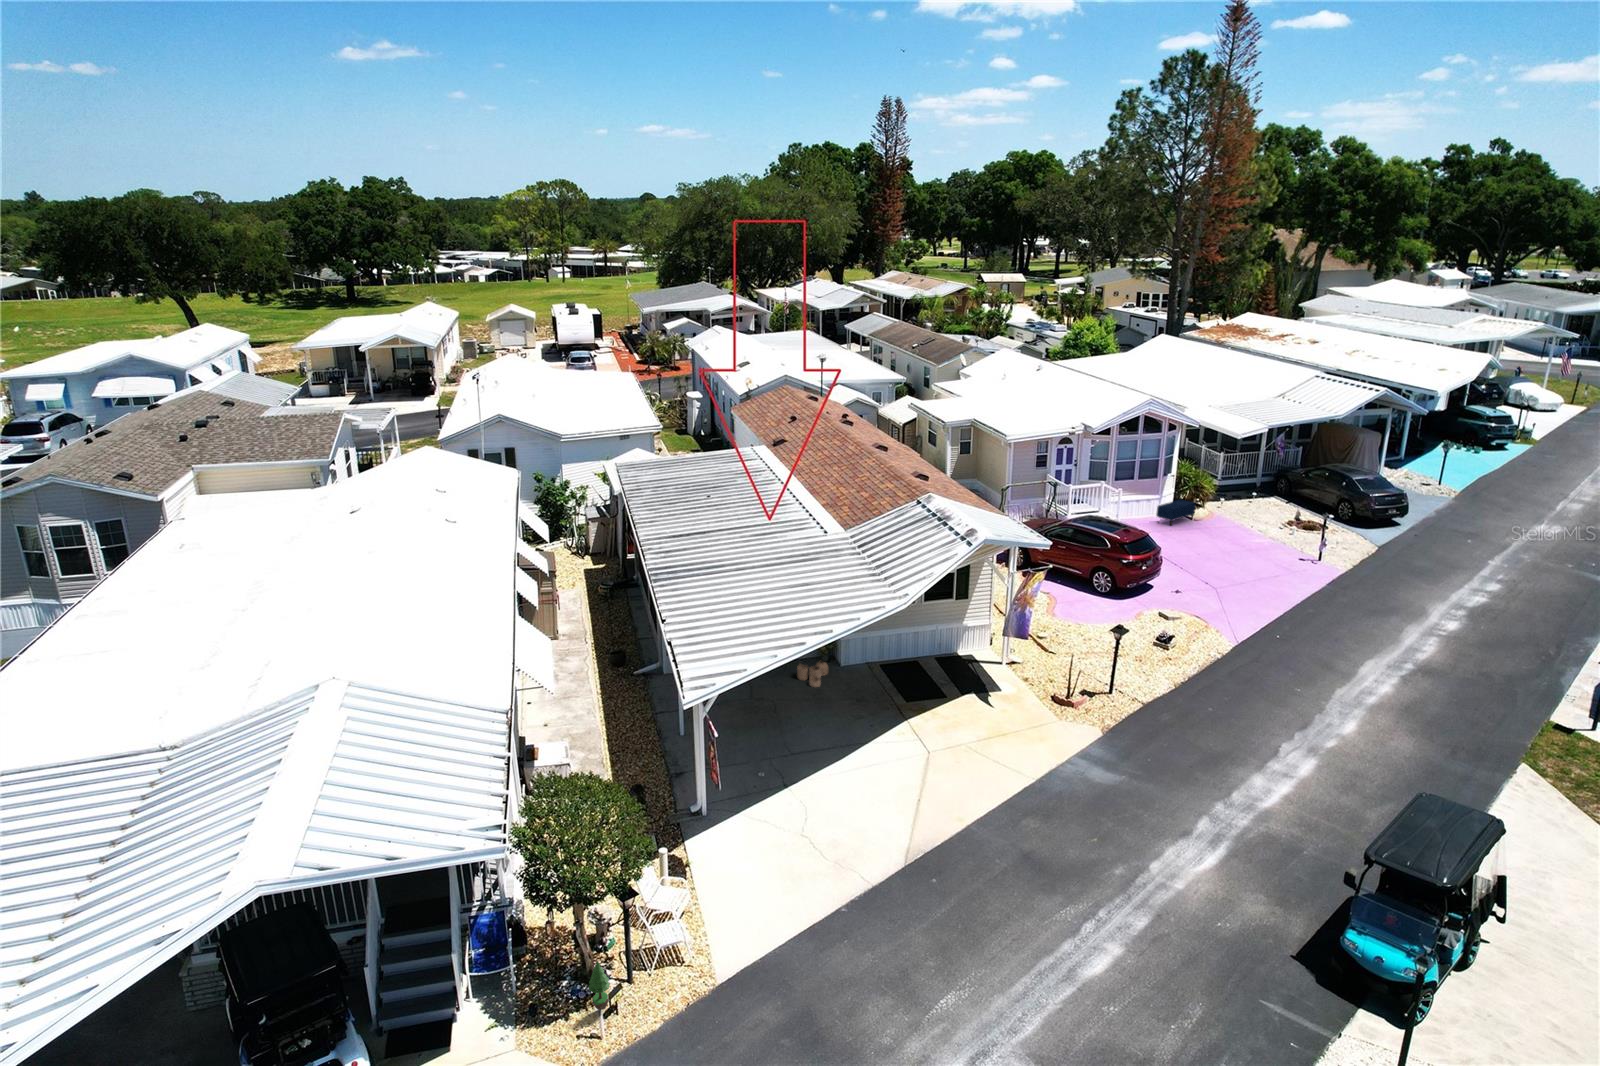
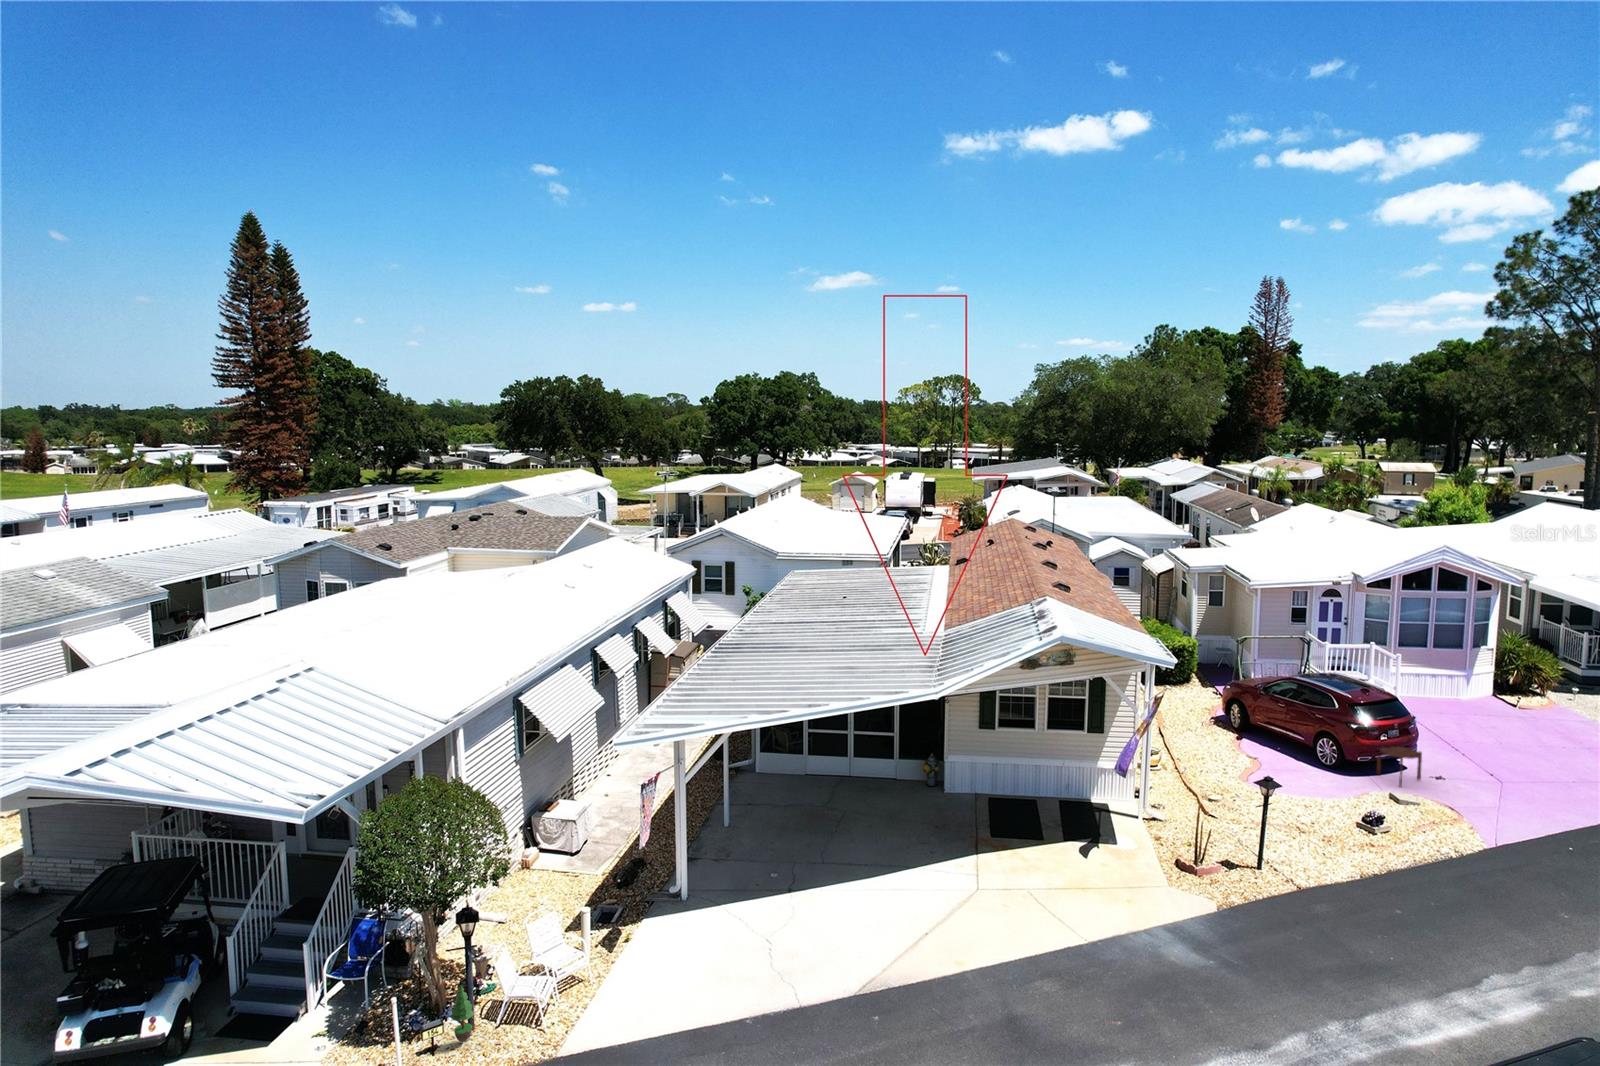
bench: present [1156,500,1195,525] -> none [1461,679,1523,709]
side table: none [1137,573,1171,605] -> present [1377,747,1422,787]
woven basket: present [797,662,828,687] -> none [903,777,940,804]

